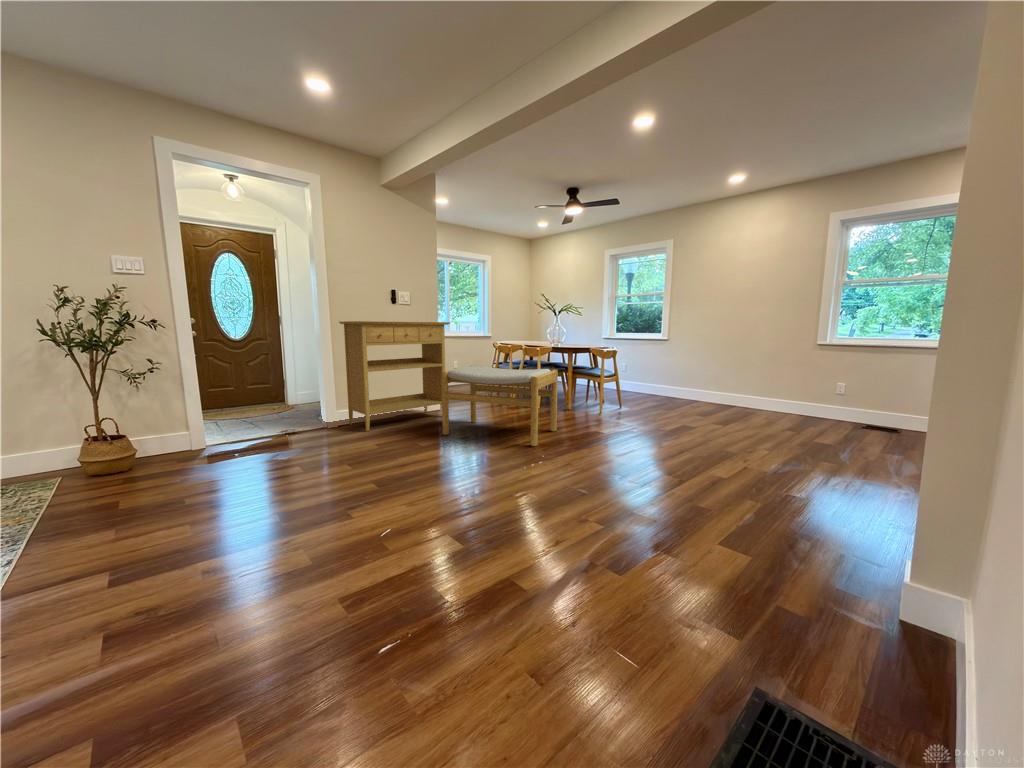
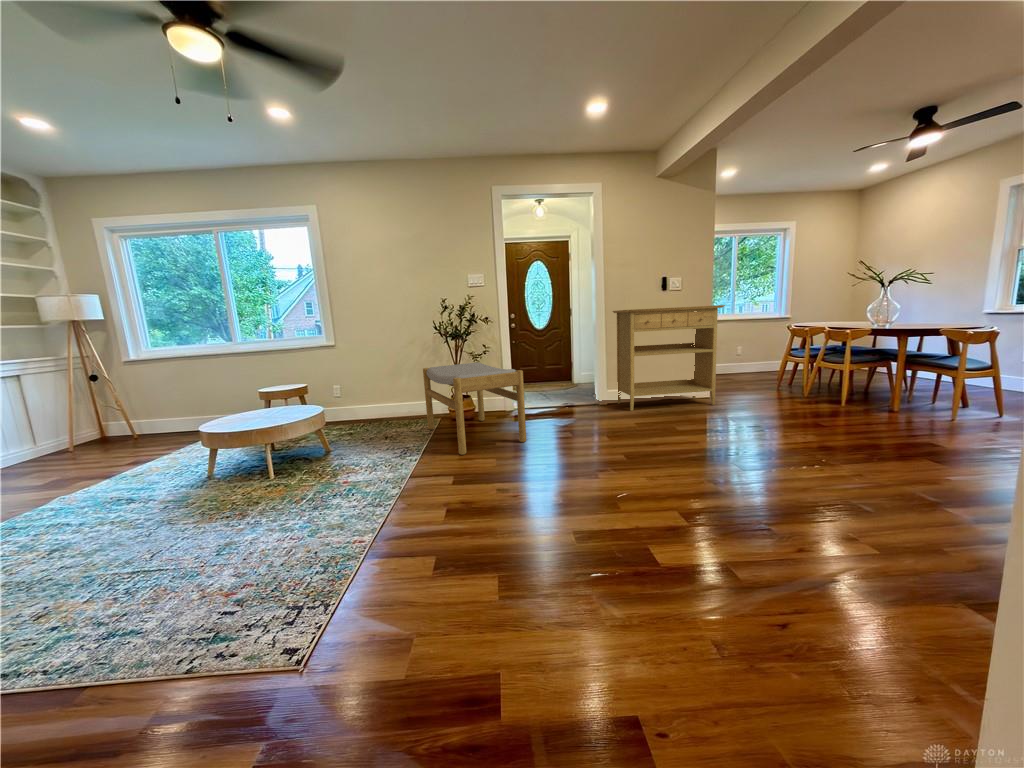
footstool: present [441,365,558,446] -> present [423,362,526,455]

